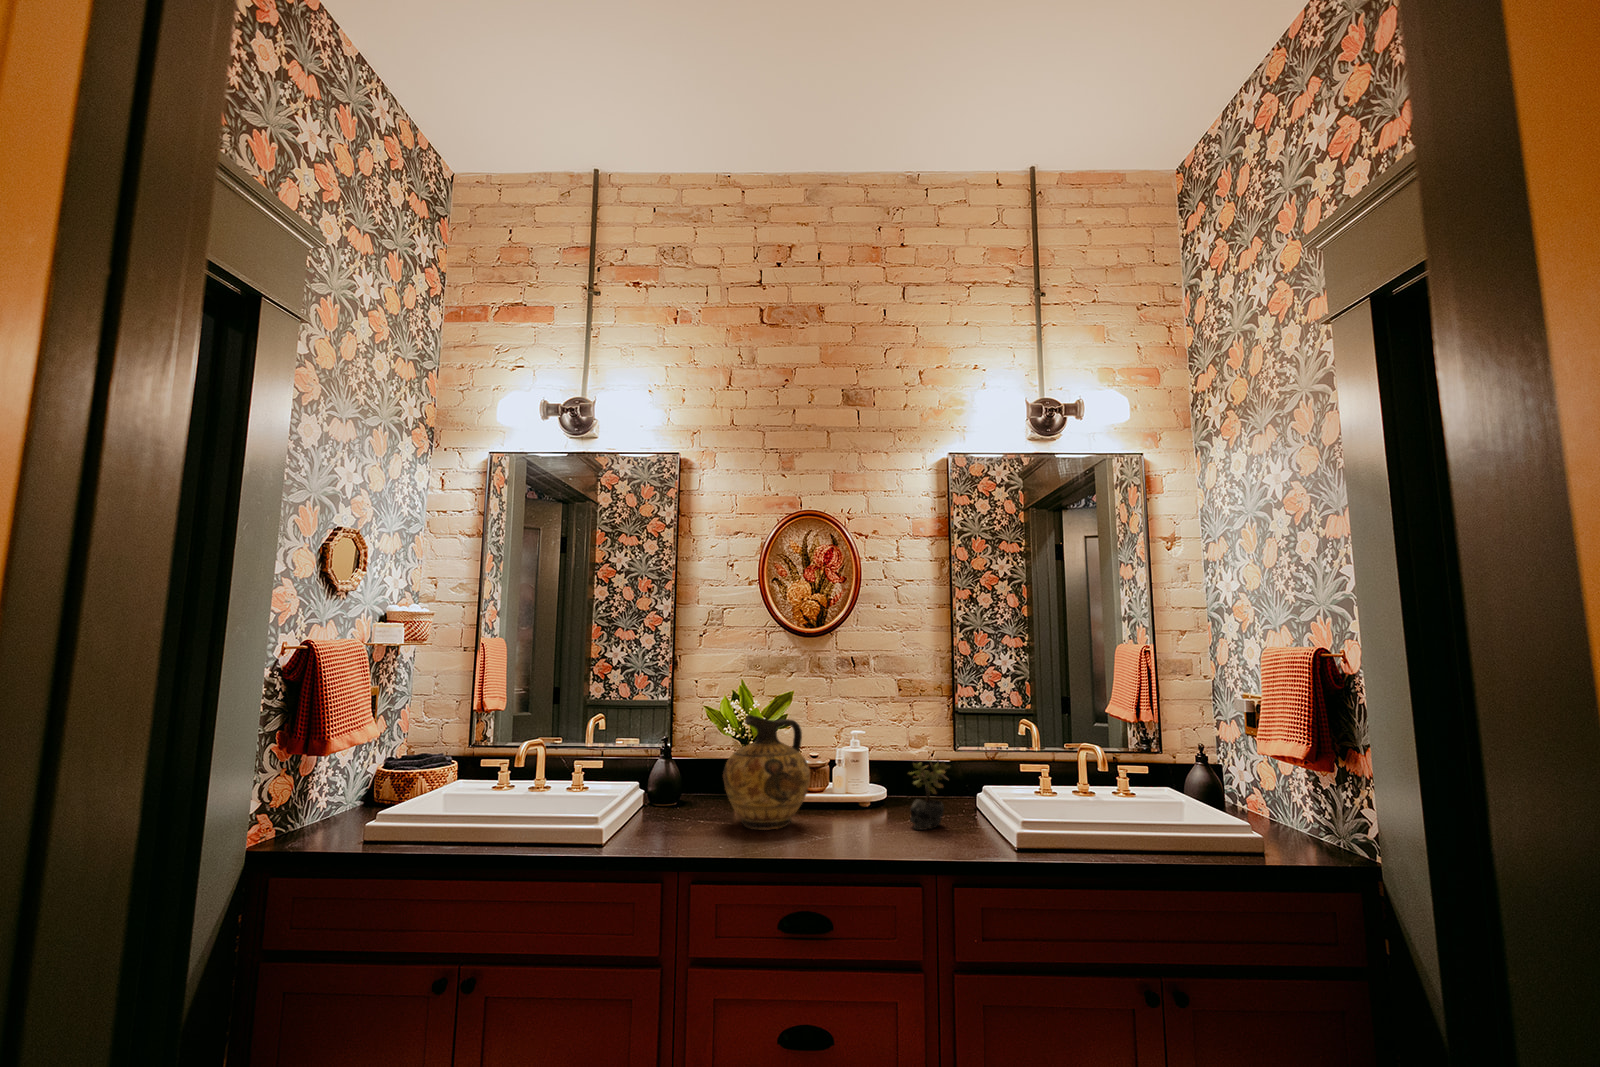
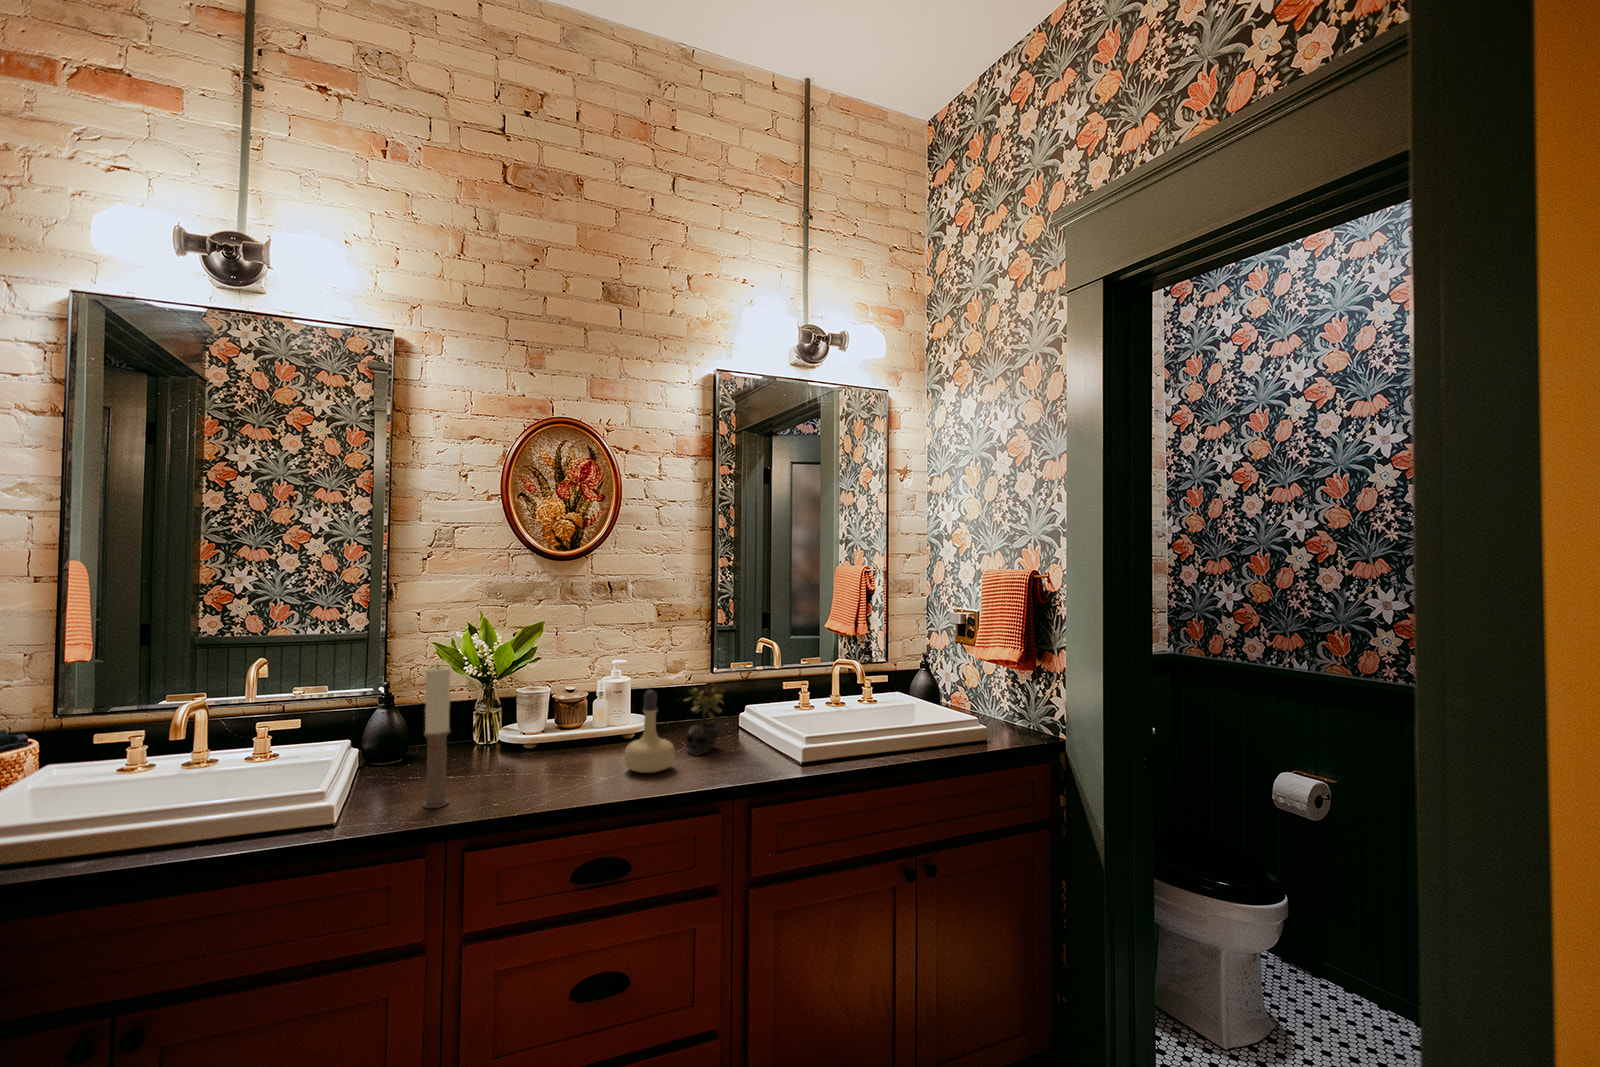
ceramic jug: present [723,715,810,830] -> none [480,652,582,777]
candle: none [669,720,691,844] -> present [423,666,450,808]
perfume bottle: none [842,758,890,839] -> present [624,690,675,773]

